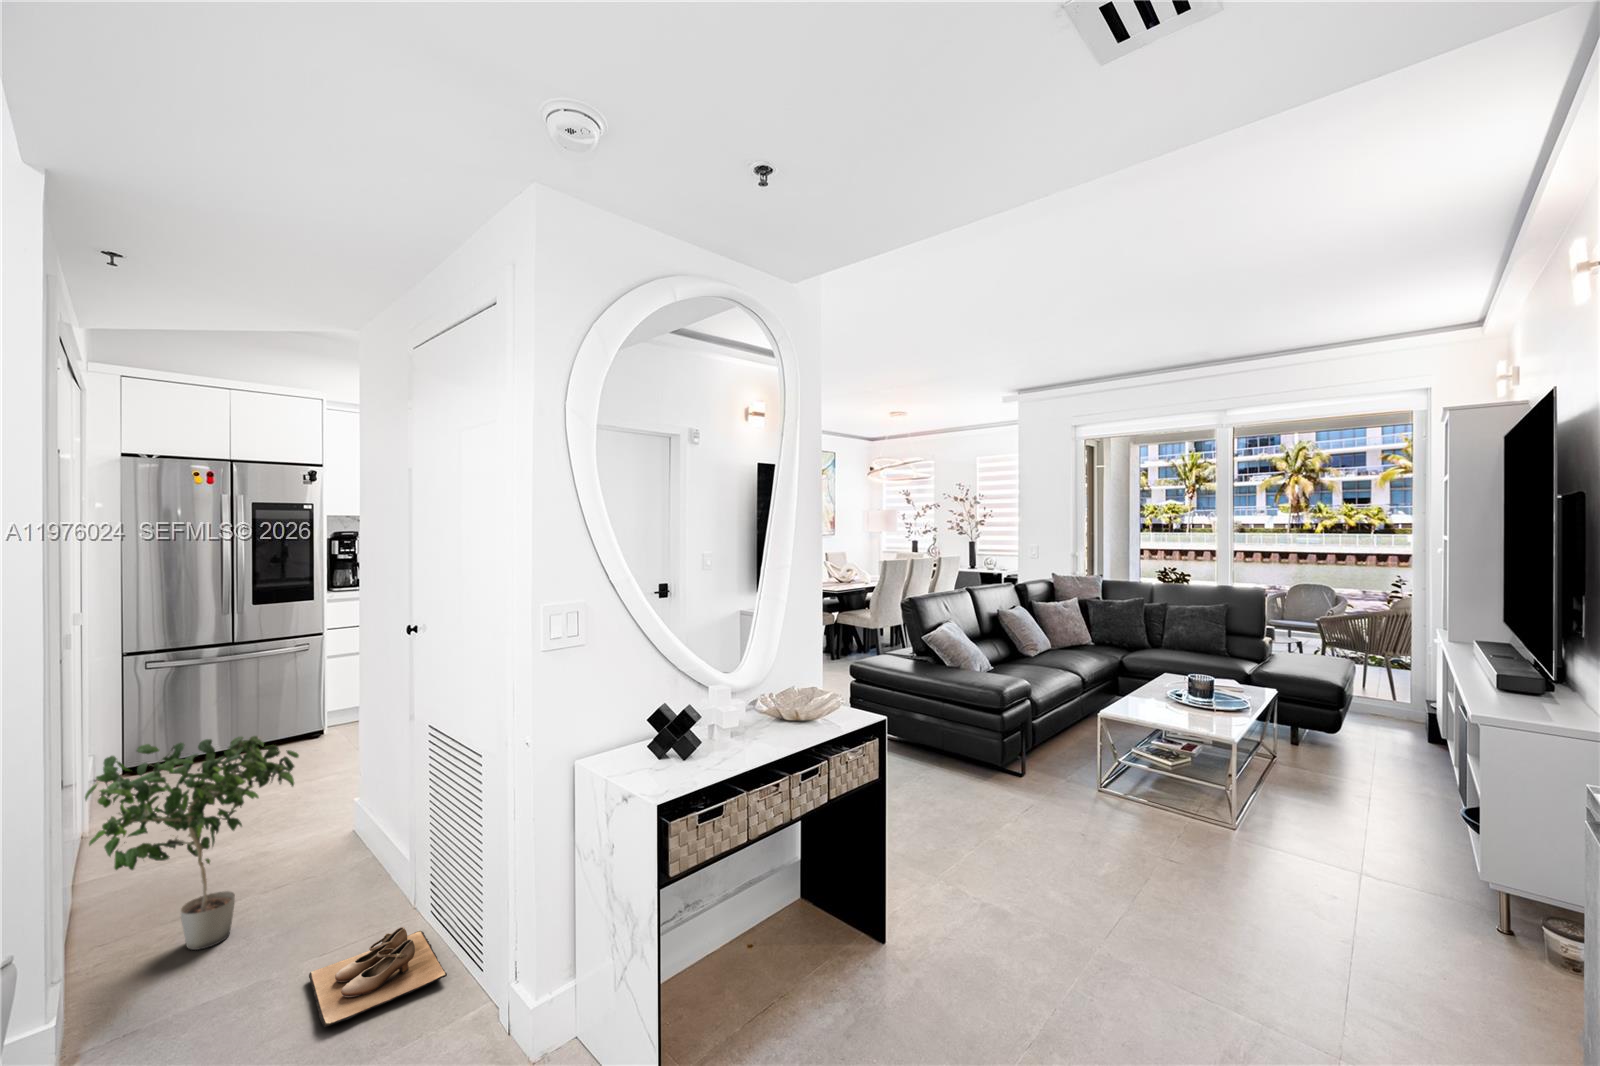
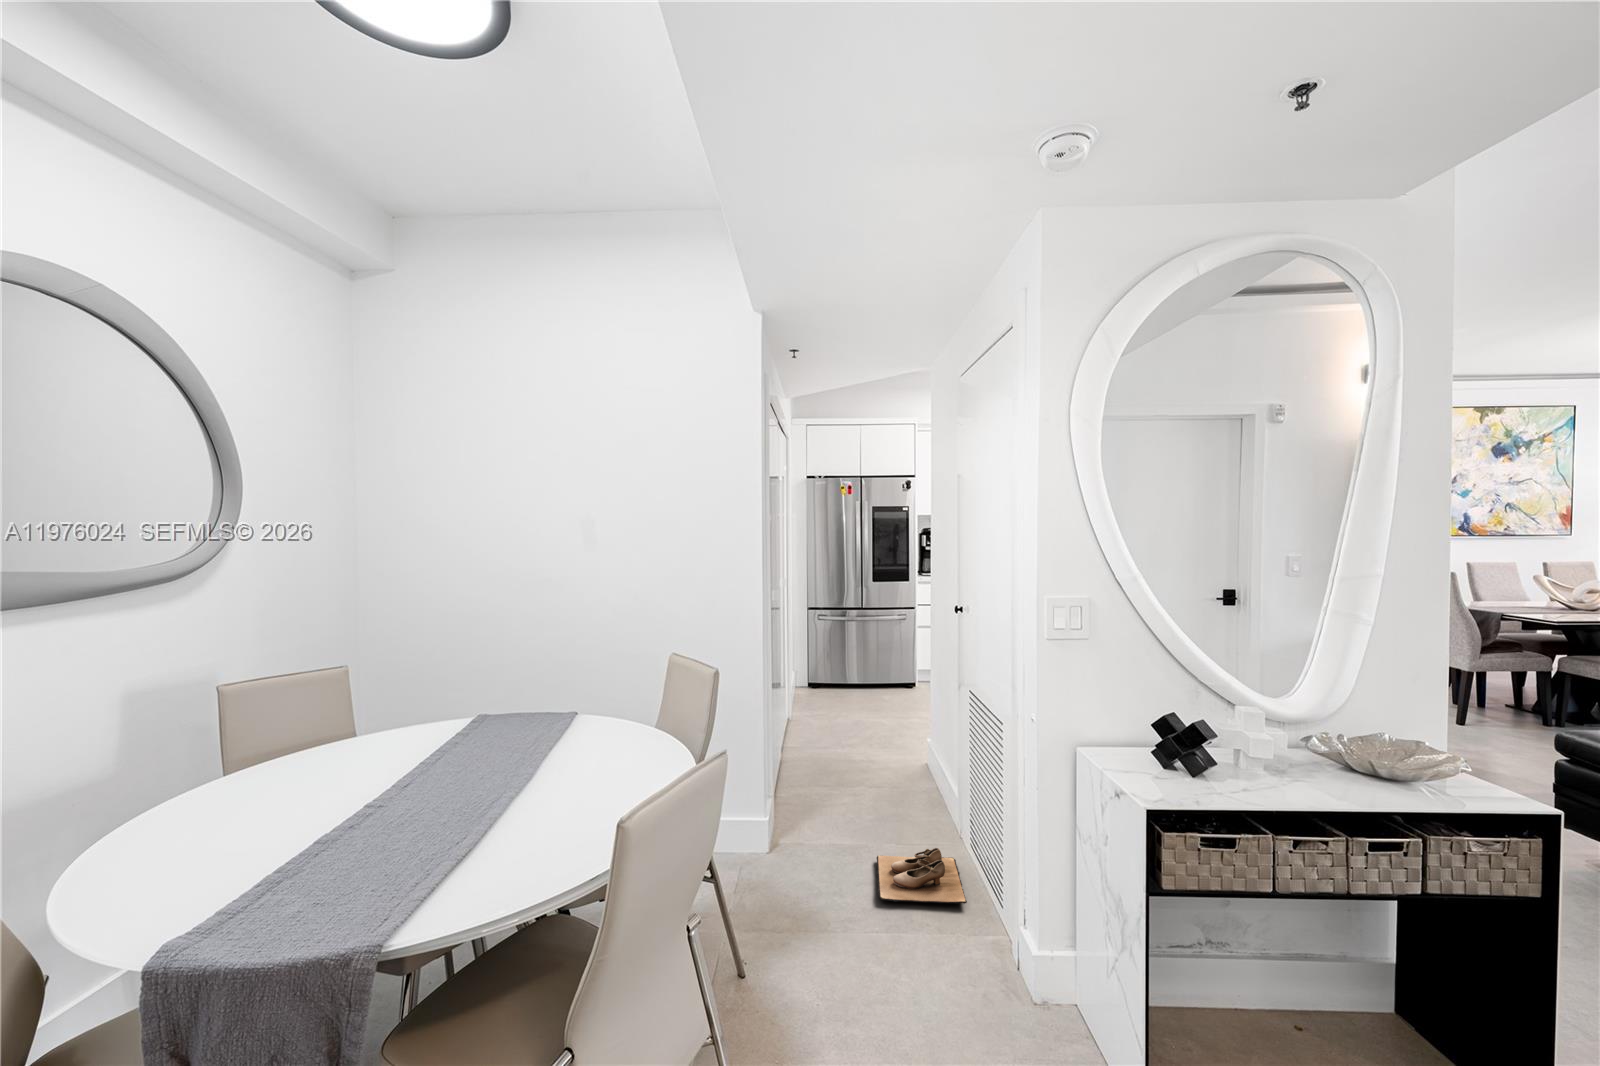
potted plant: present [85,736,299,950] -> none [771,665,882,812]

